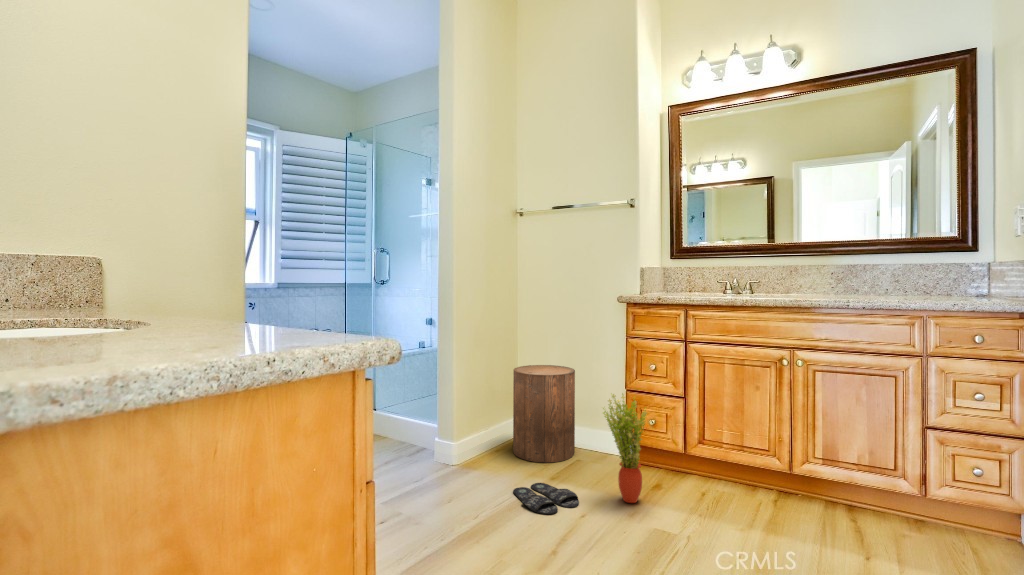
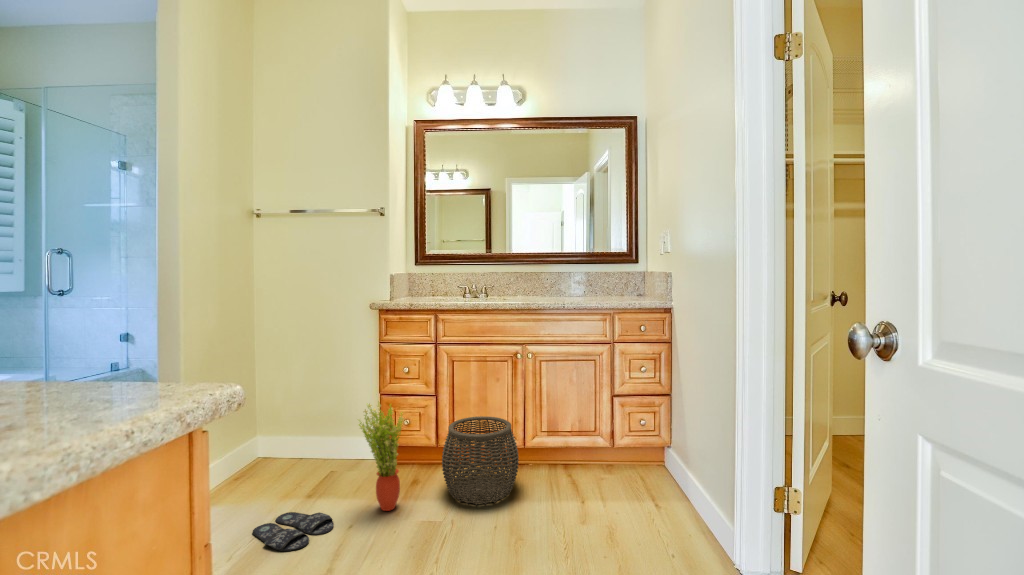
stool: present [513,365,575,462] -> none [251,378,327,489]
woven basket: none [688,425,781,523] -> present [442,416,519,505]

